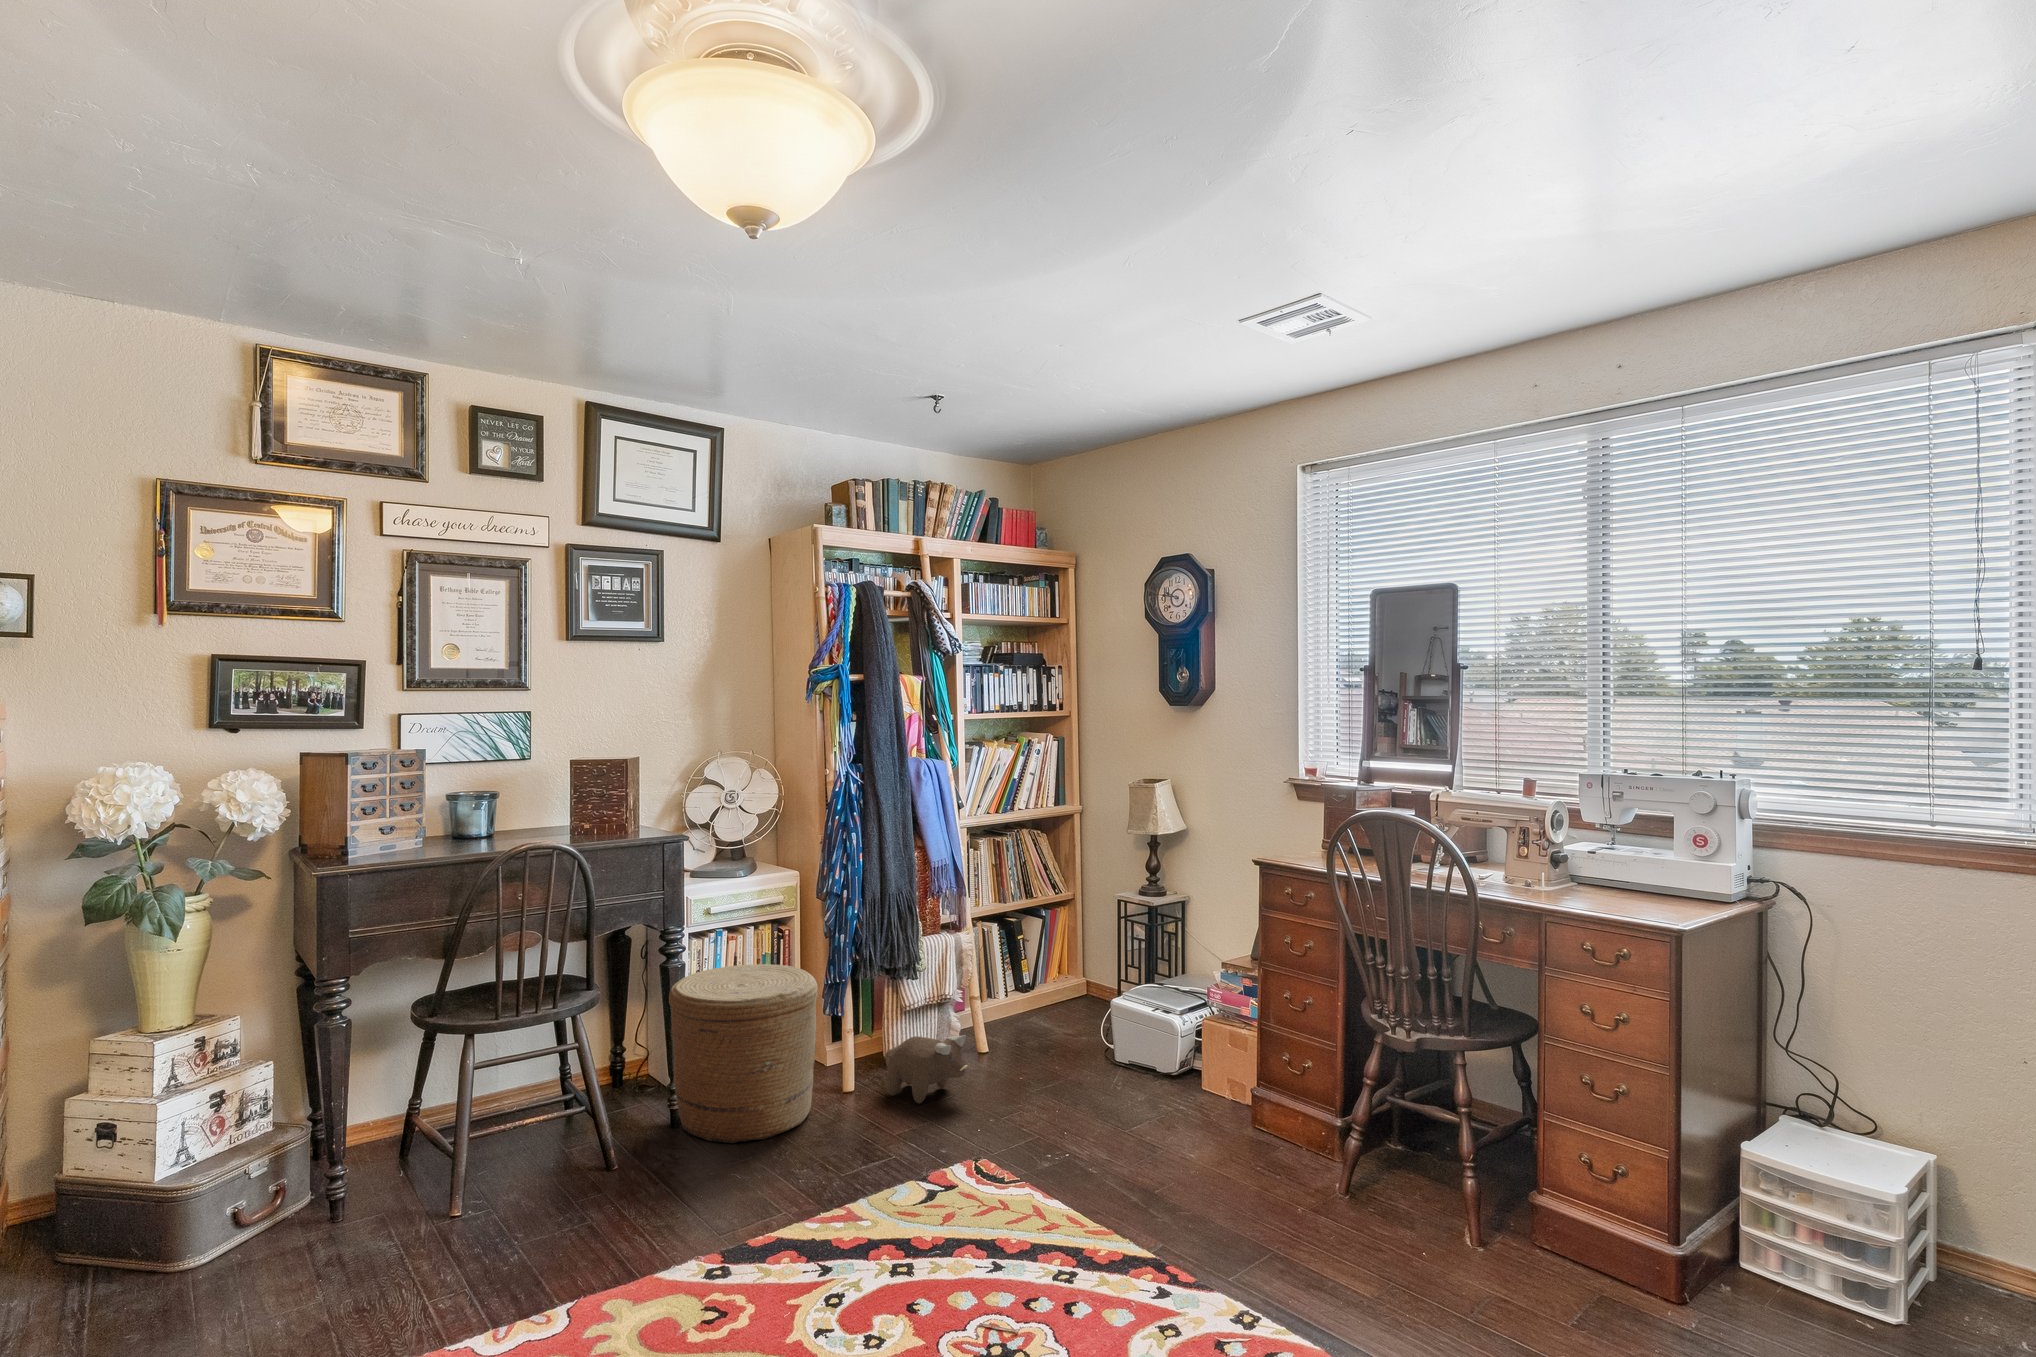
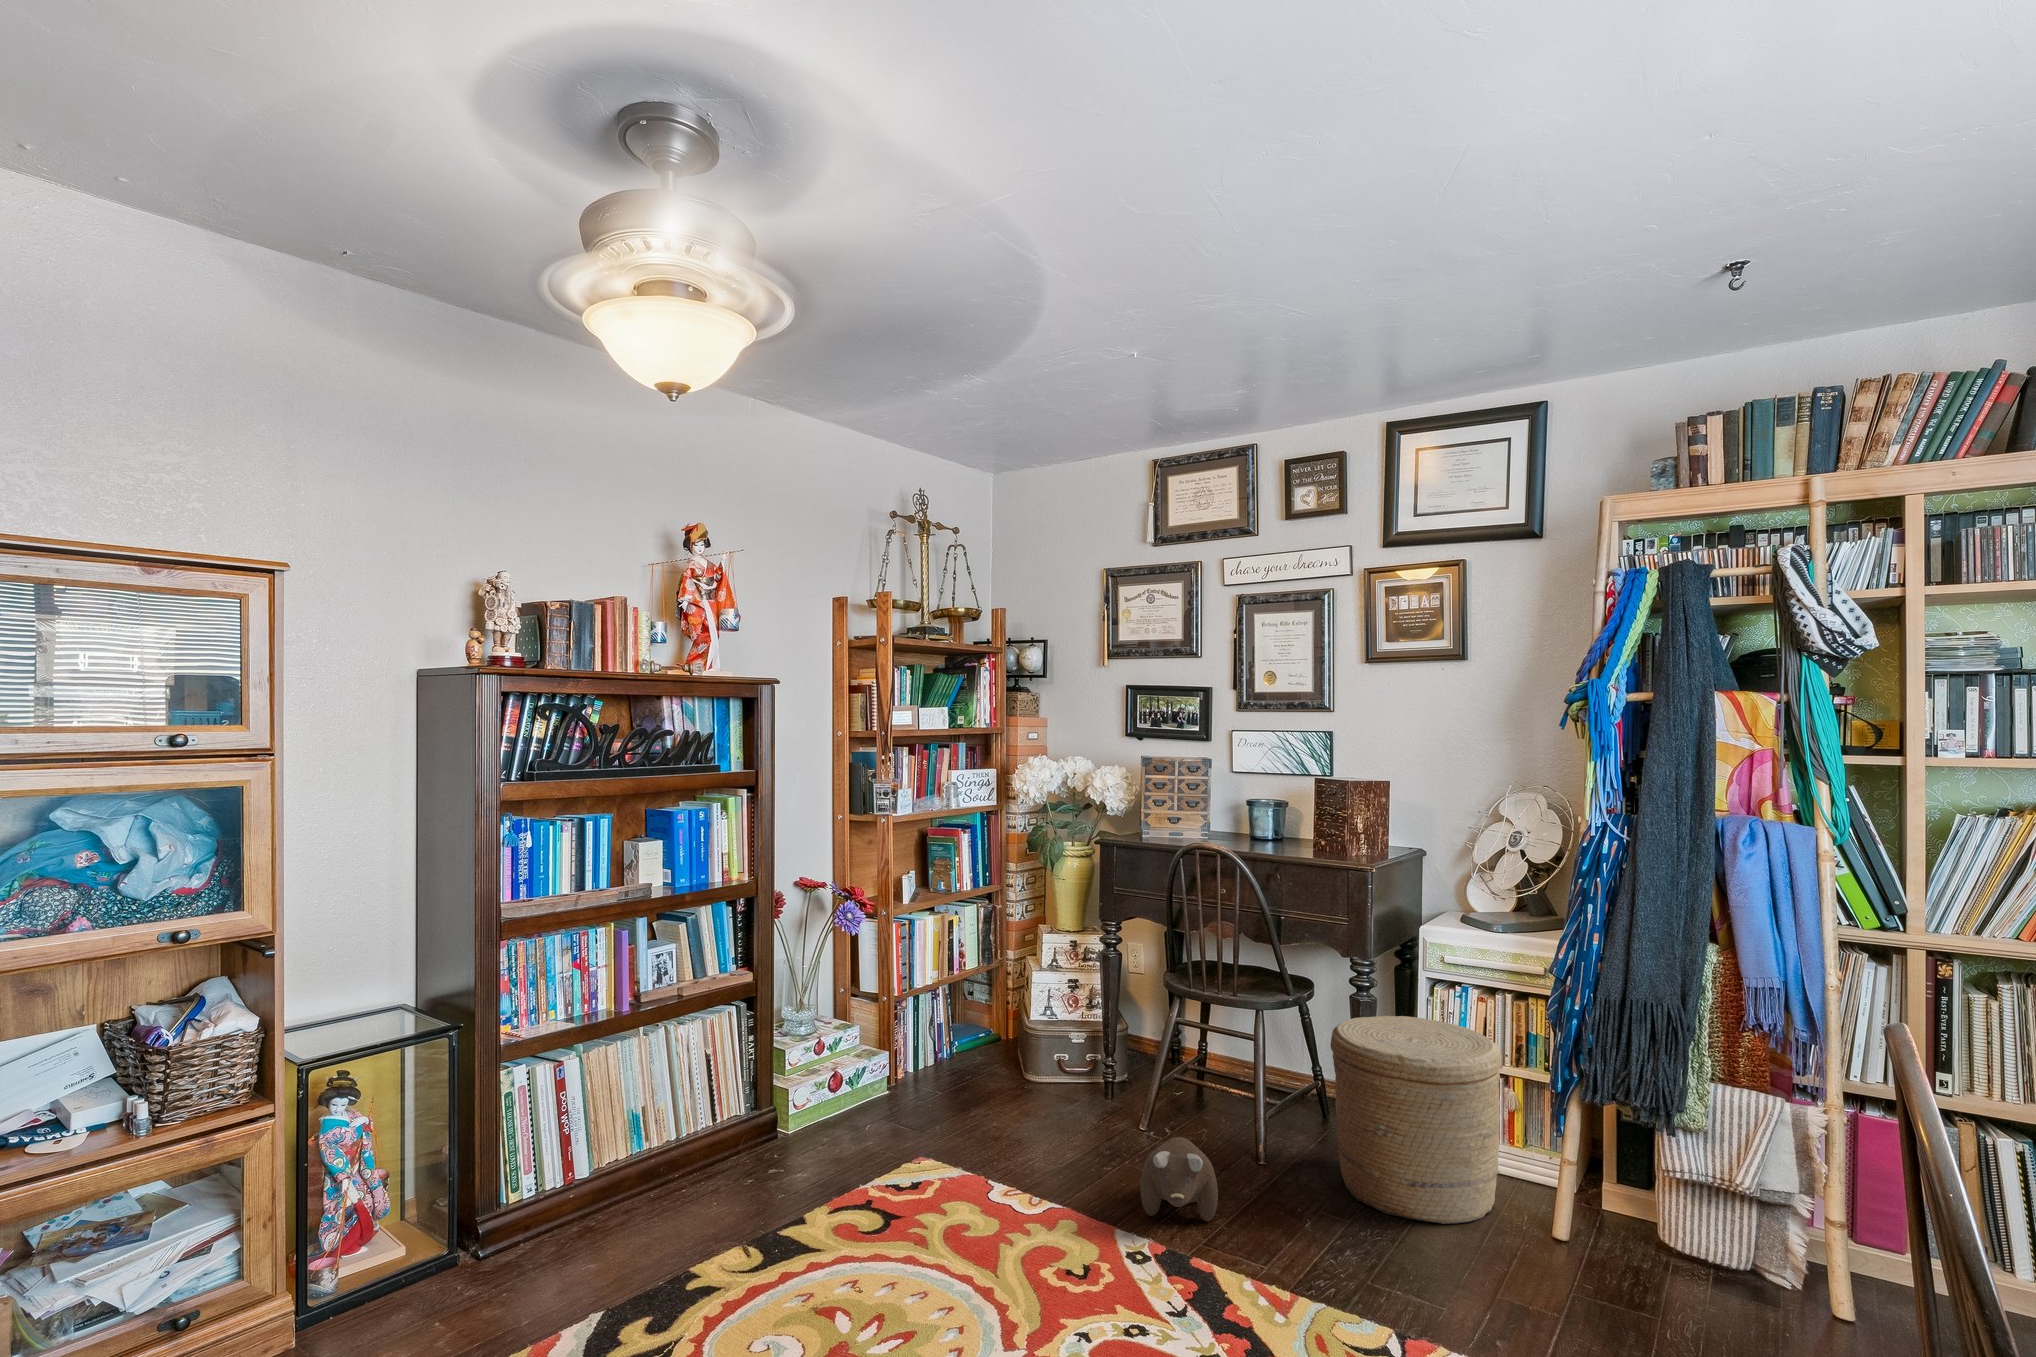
plush toy: present [885,1035,968,1104] -> present [1140,1137,1218,1221]

